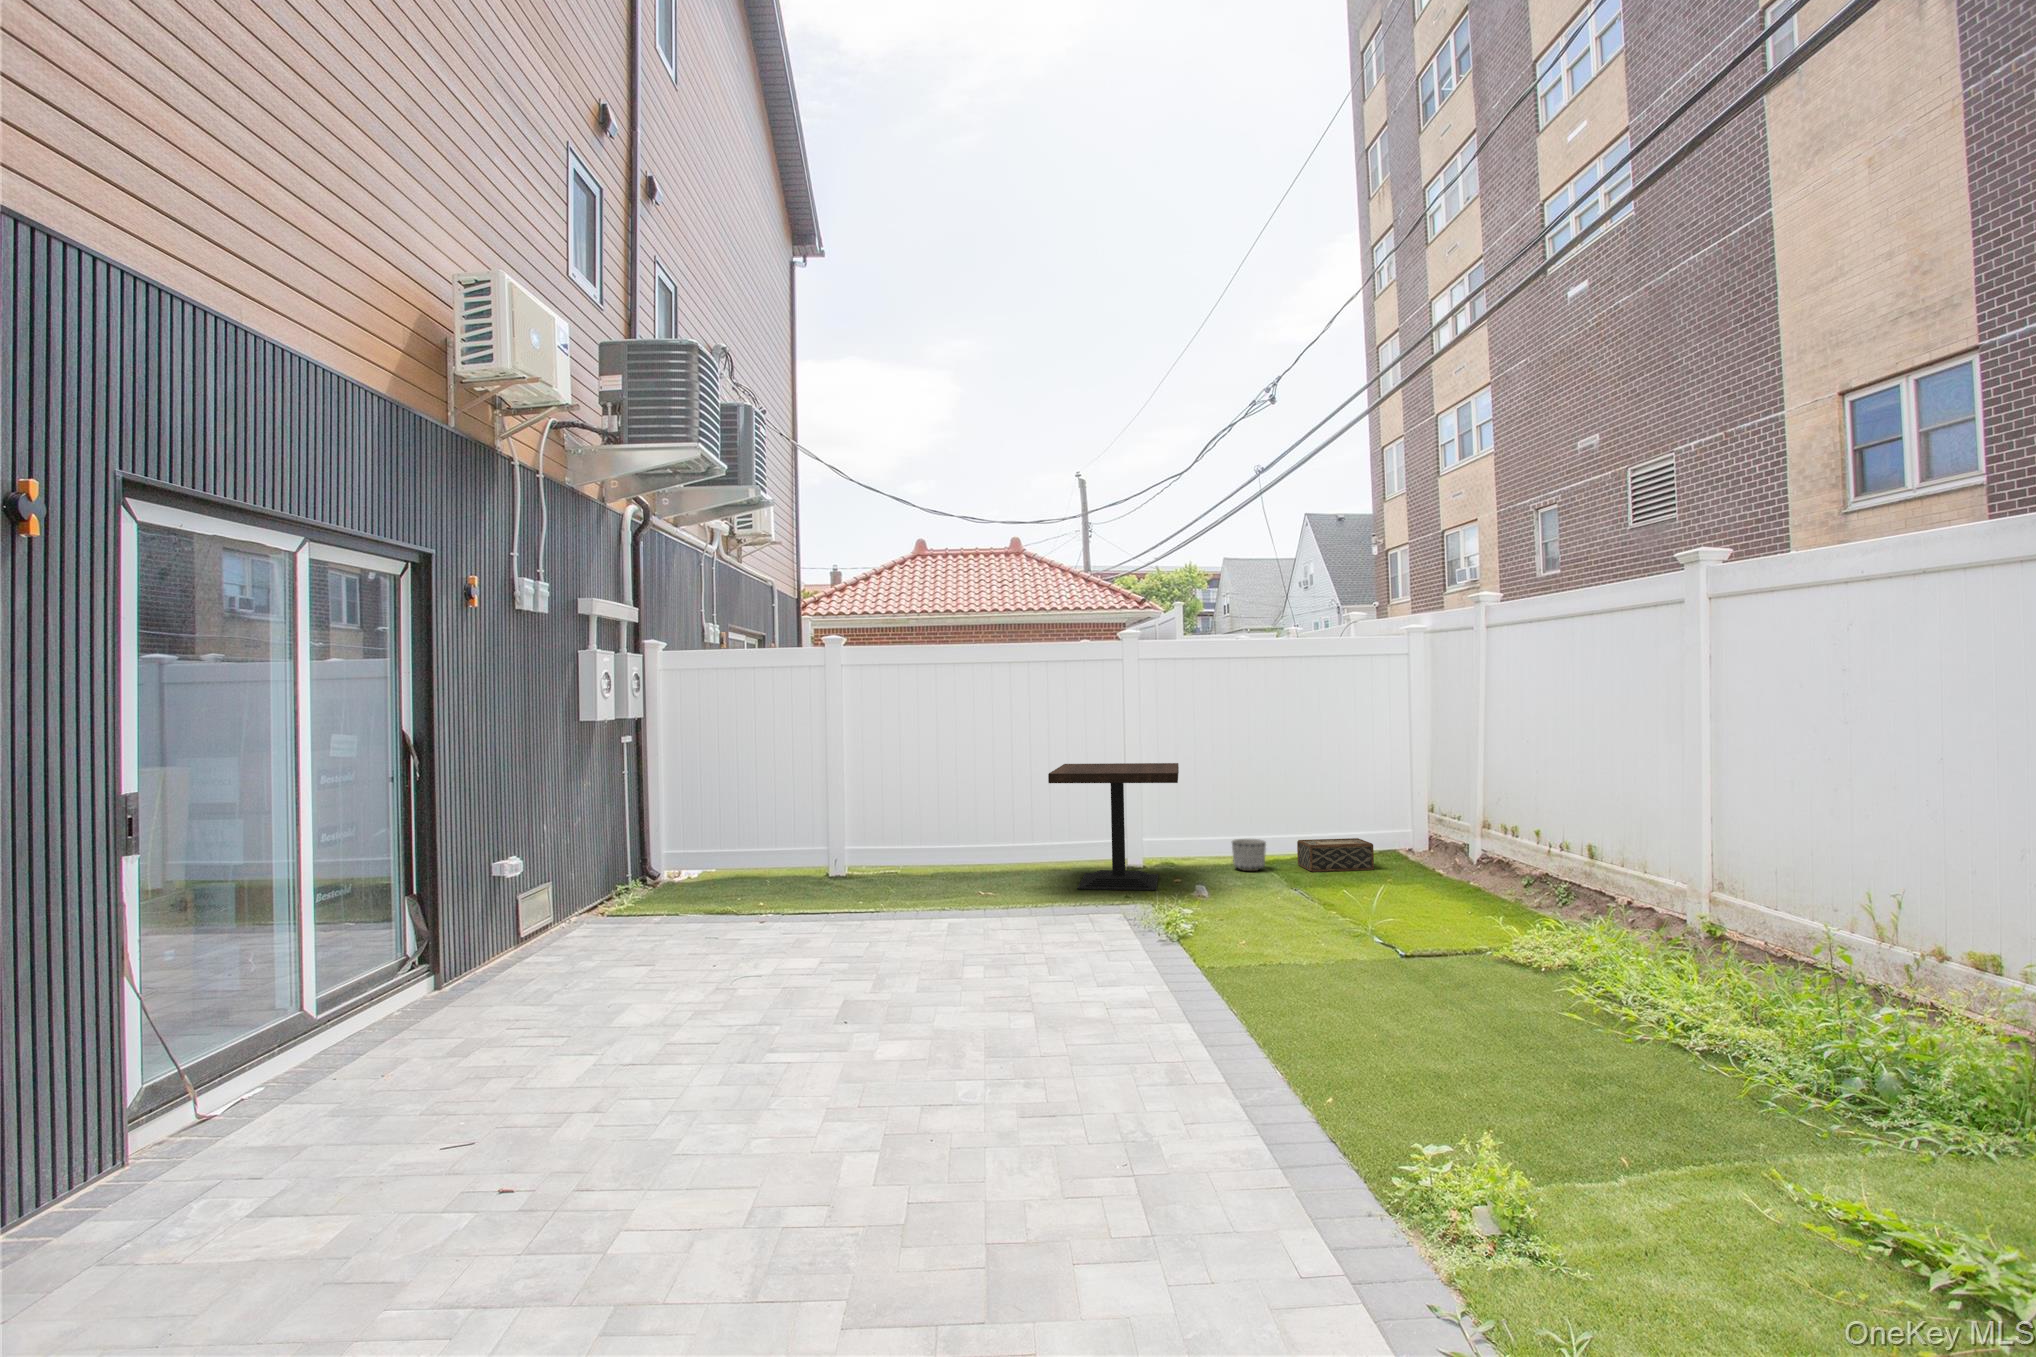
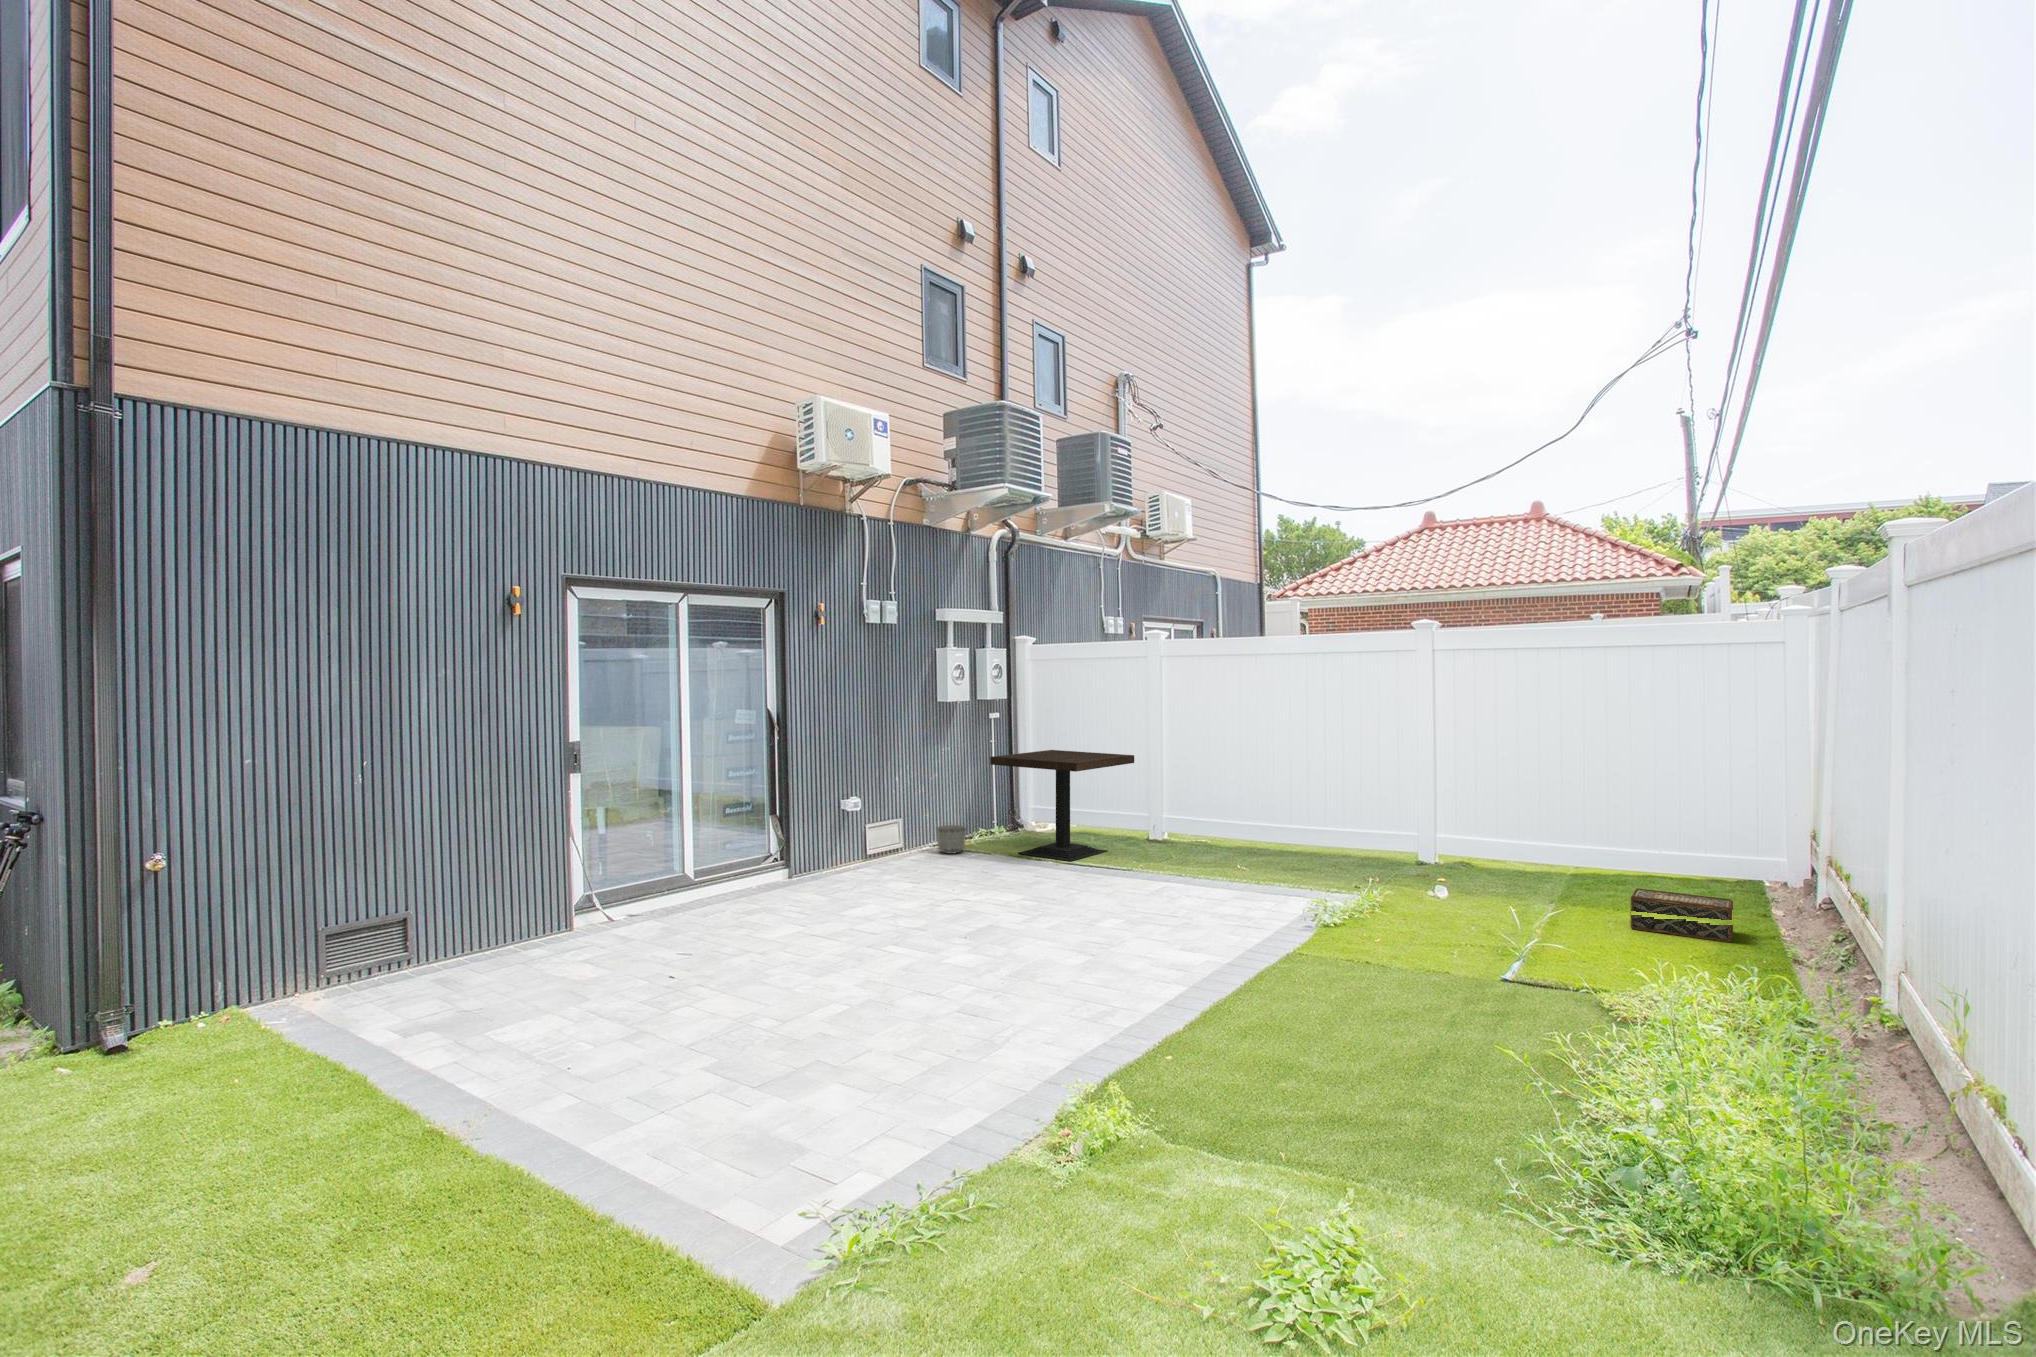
dining table: present [1048,763,1179,890] -> present [990,750,1134,862]
planter: present [1232,839,1266,871] -> present [937,825,966,854]

